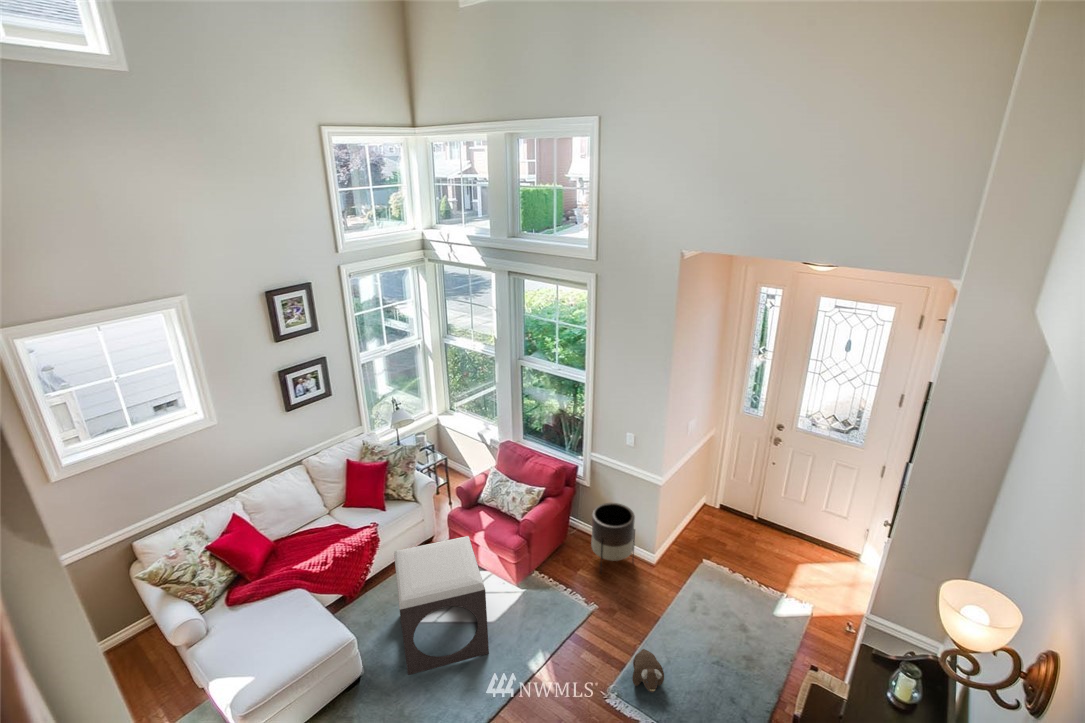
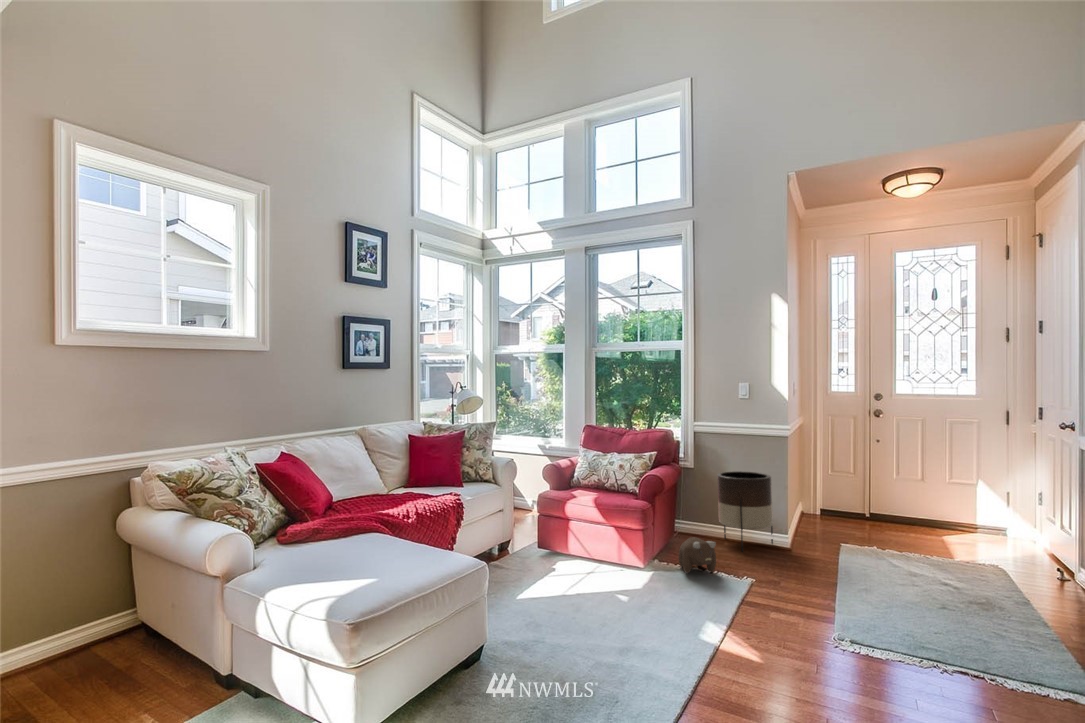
footstool: present [394,536,489,675] -> none [509,472,657,632]
plush toy: present [632,649,664,693] -> present [679,537,716,573]

